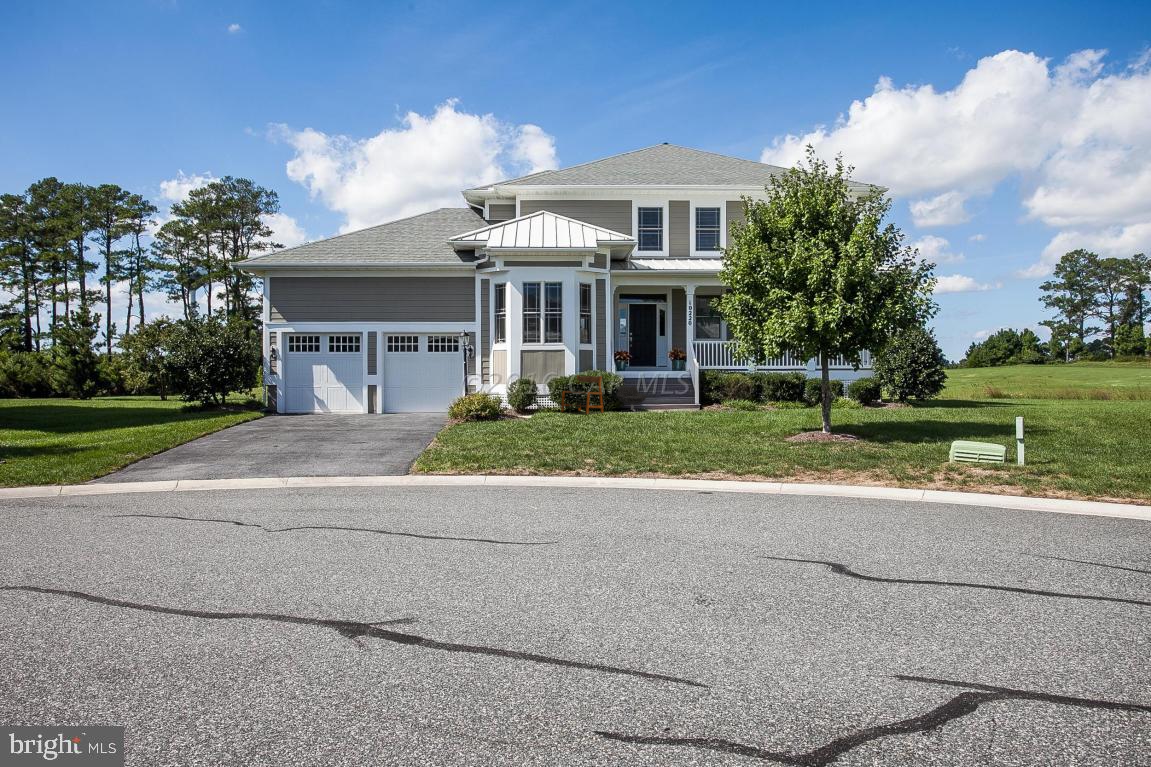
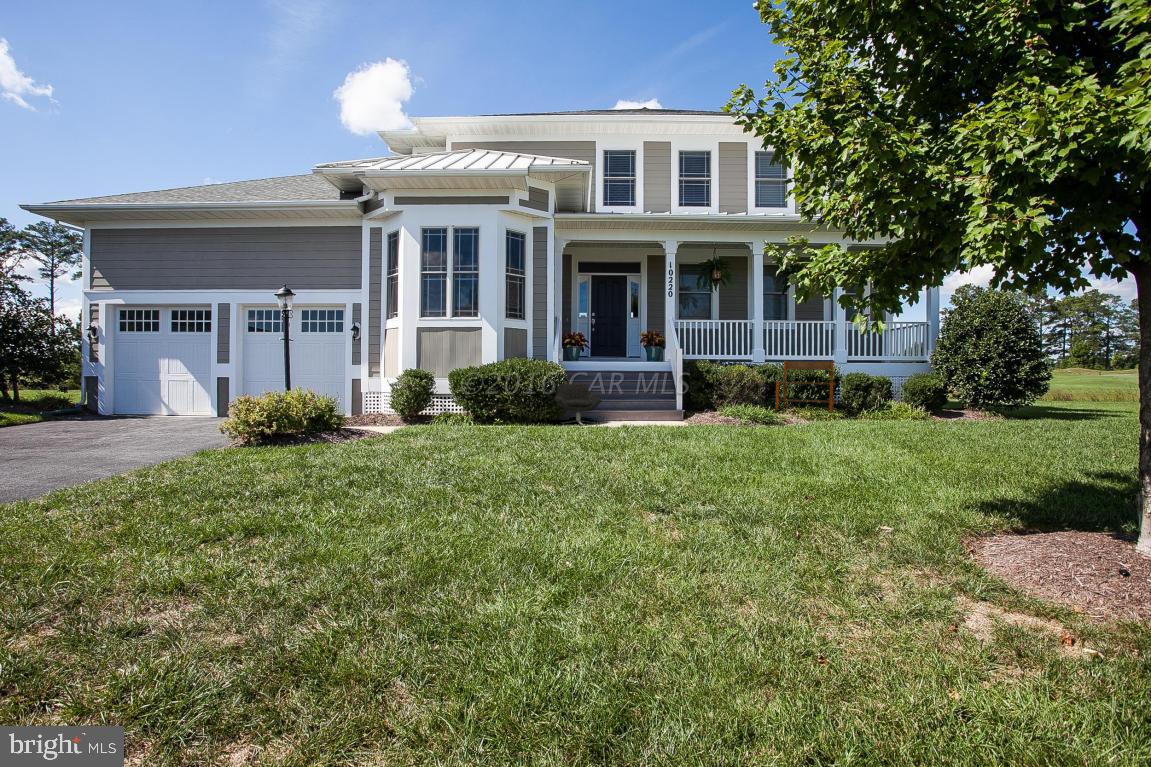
bench: present [561,376,603,414] -> present [776,361,836,412]

